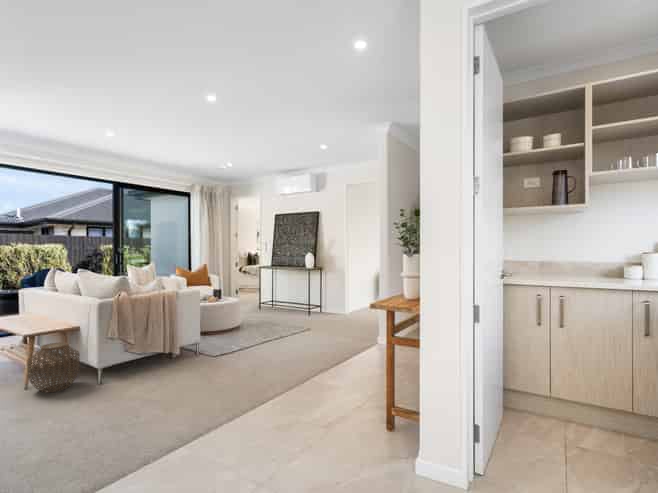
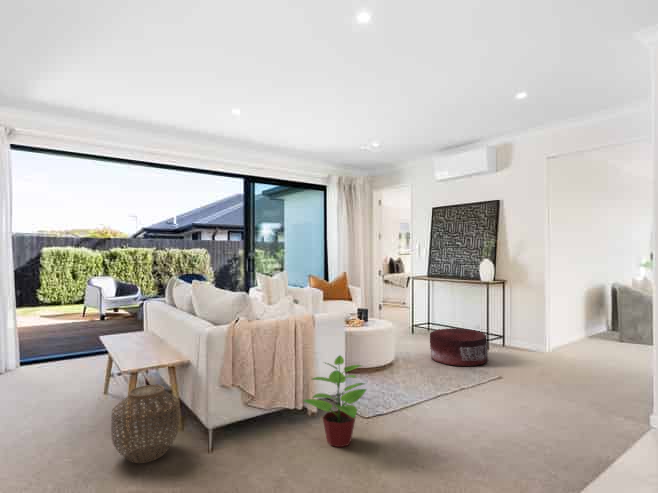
pouf: none [266,301,304,326] -> present [430,328,488,366]
potted plant: none [169,315,213,370] -> present [303,356,366,447]

